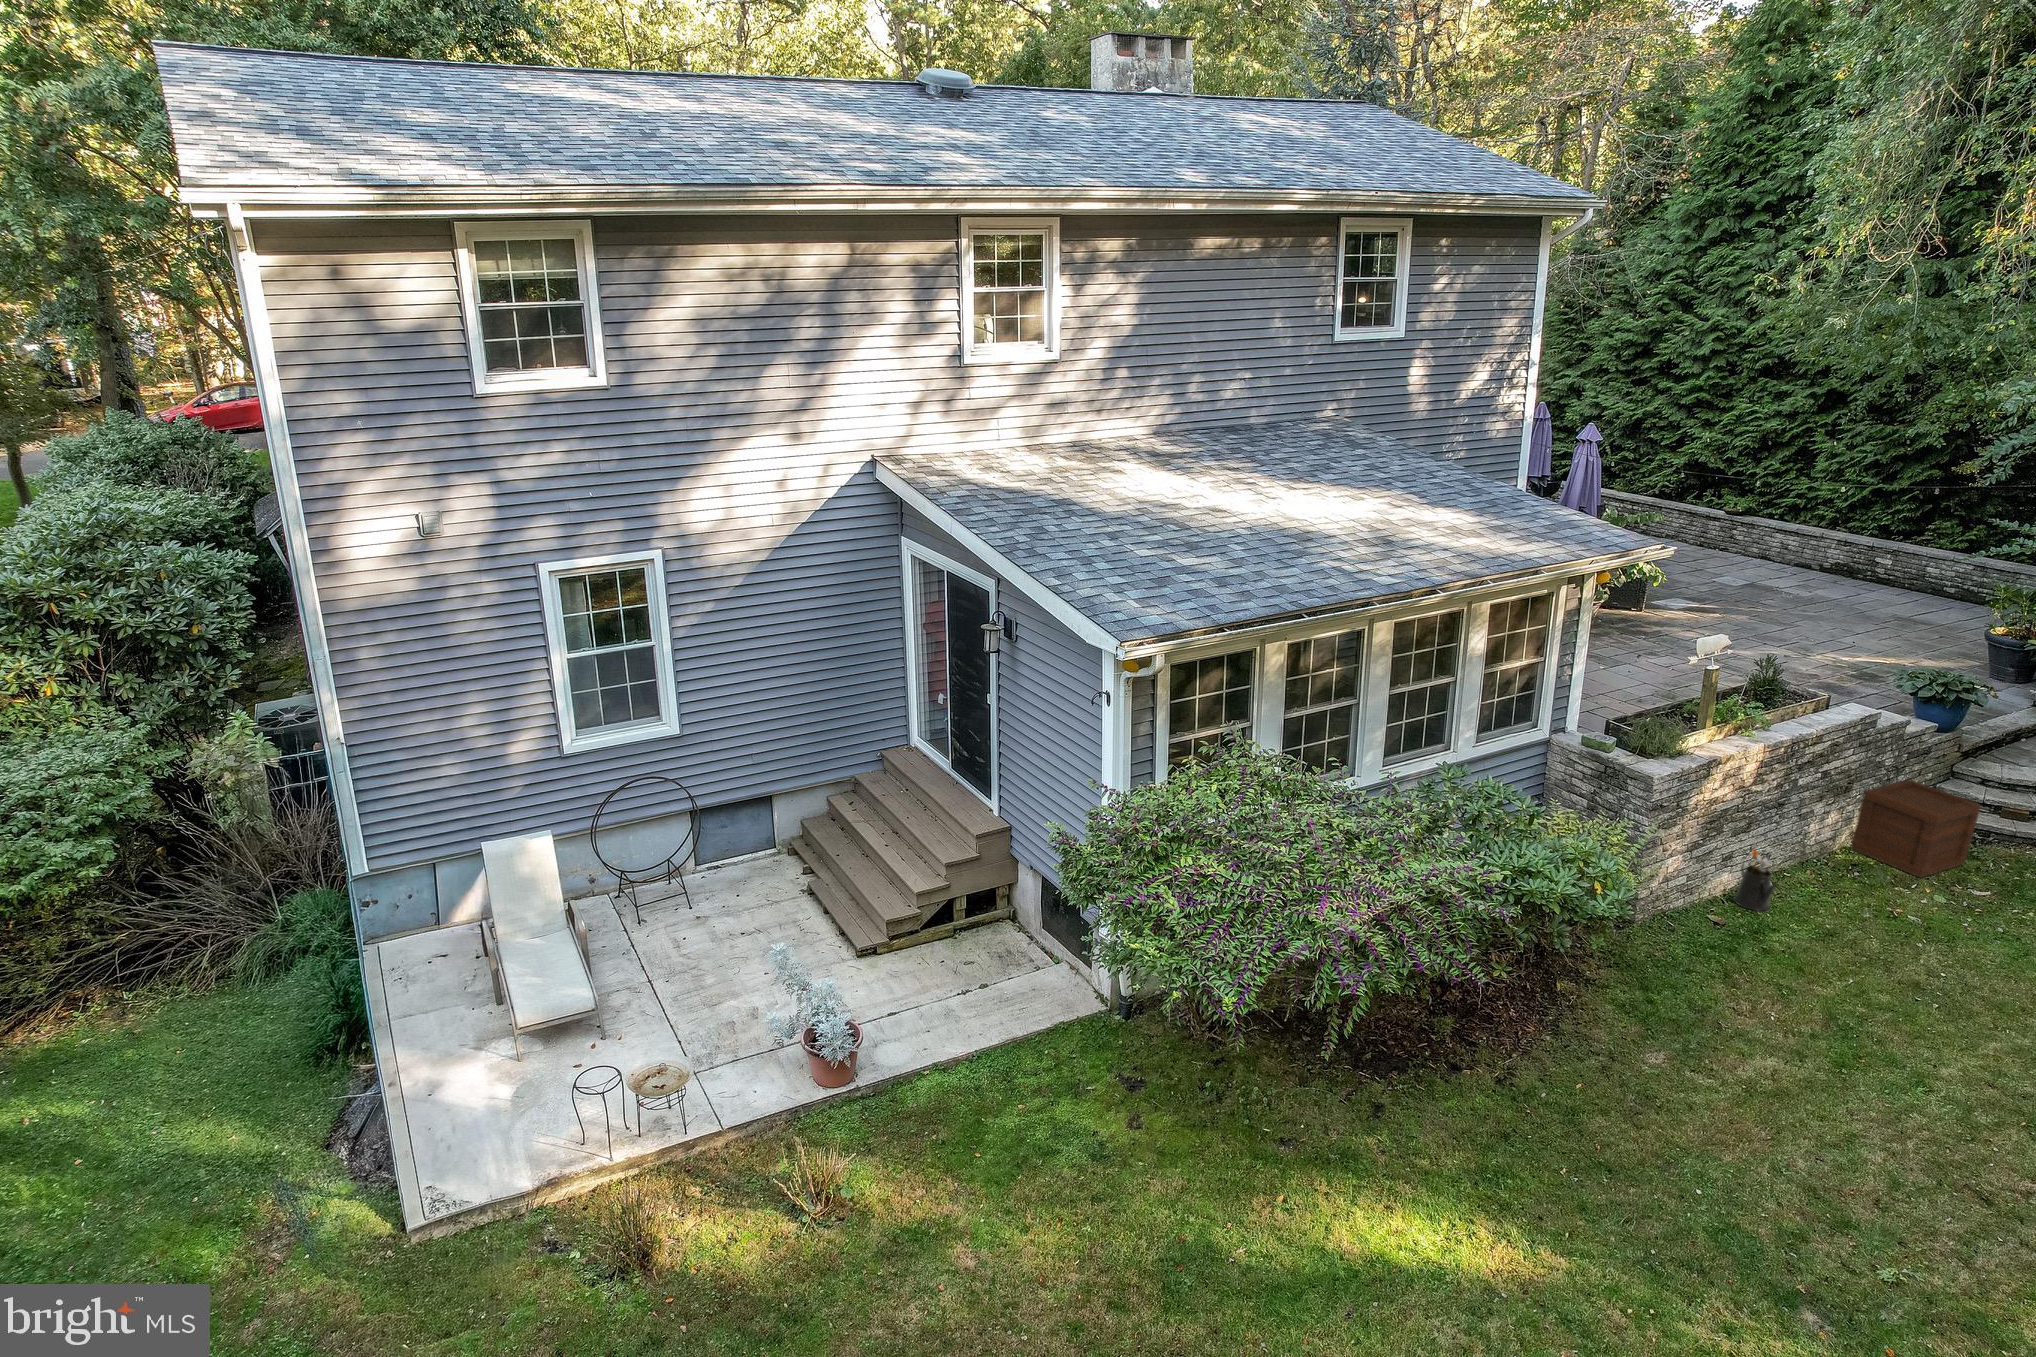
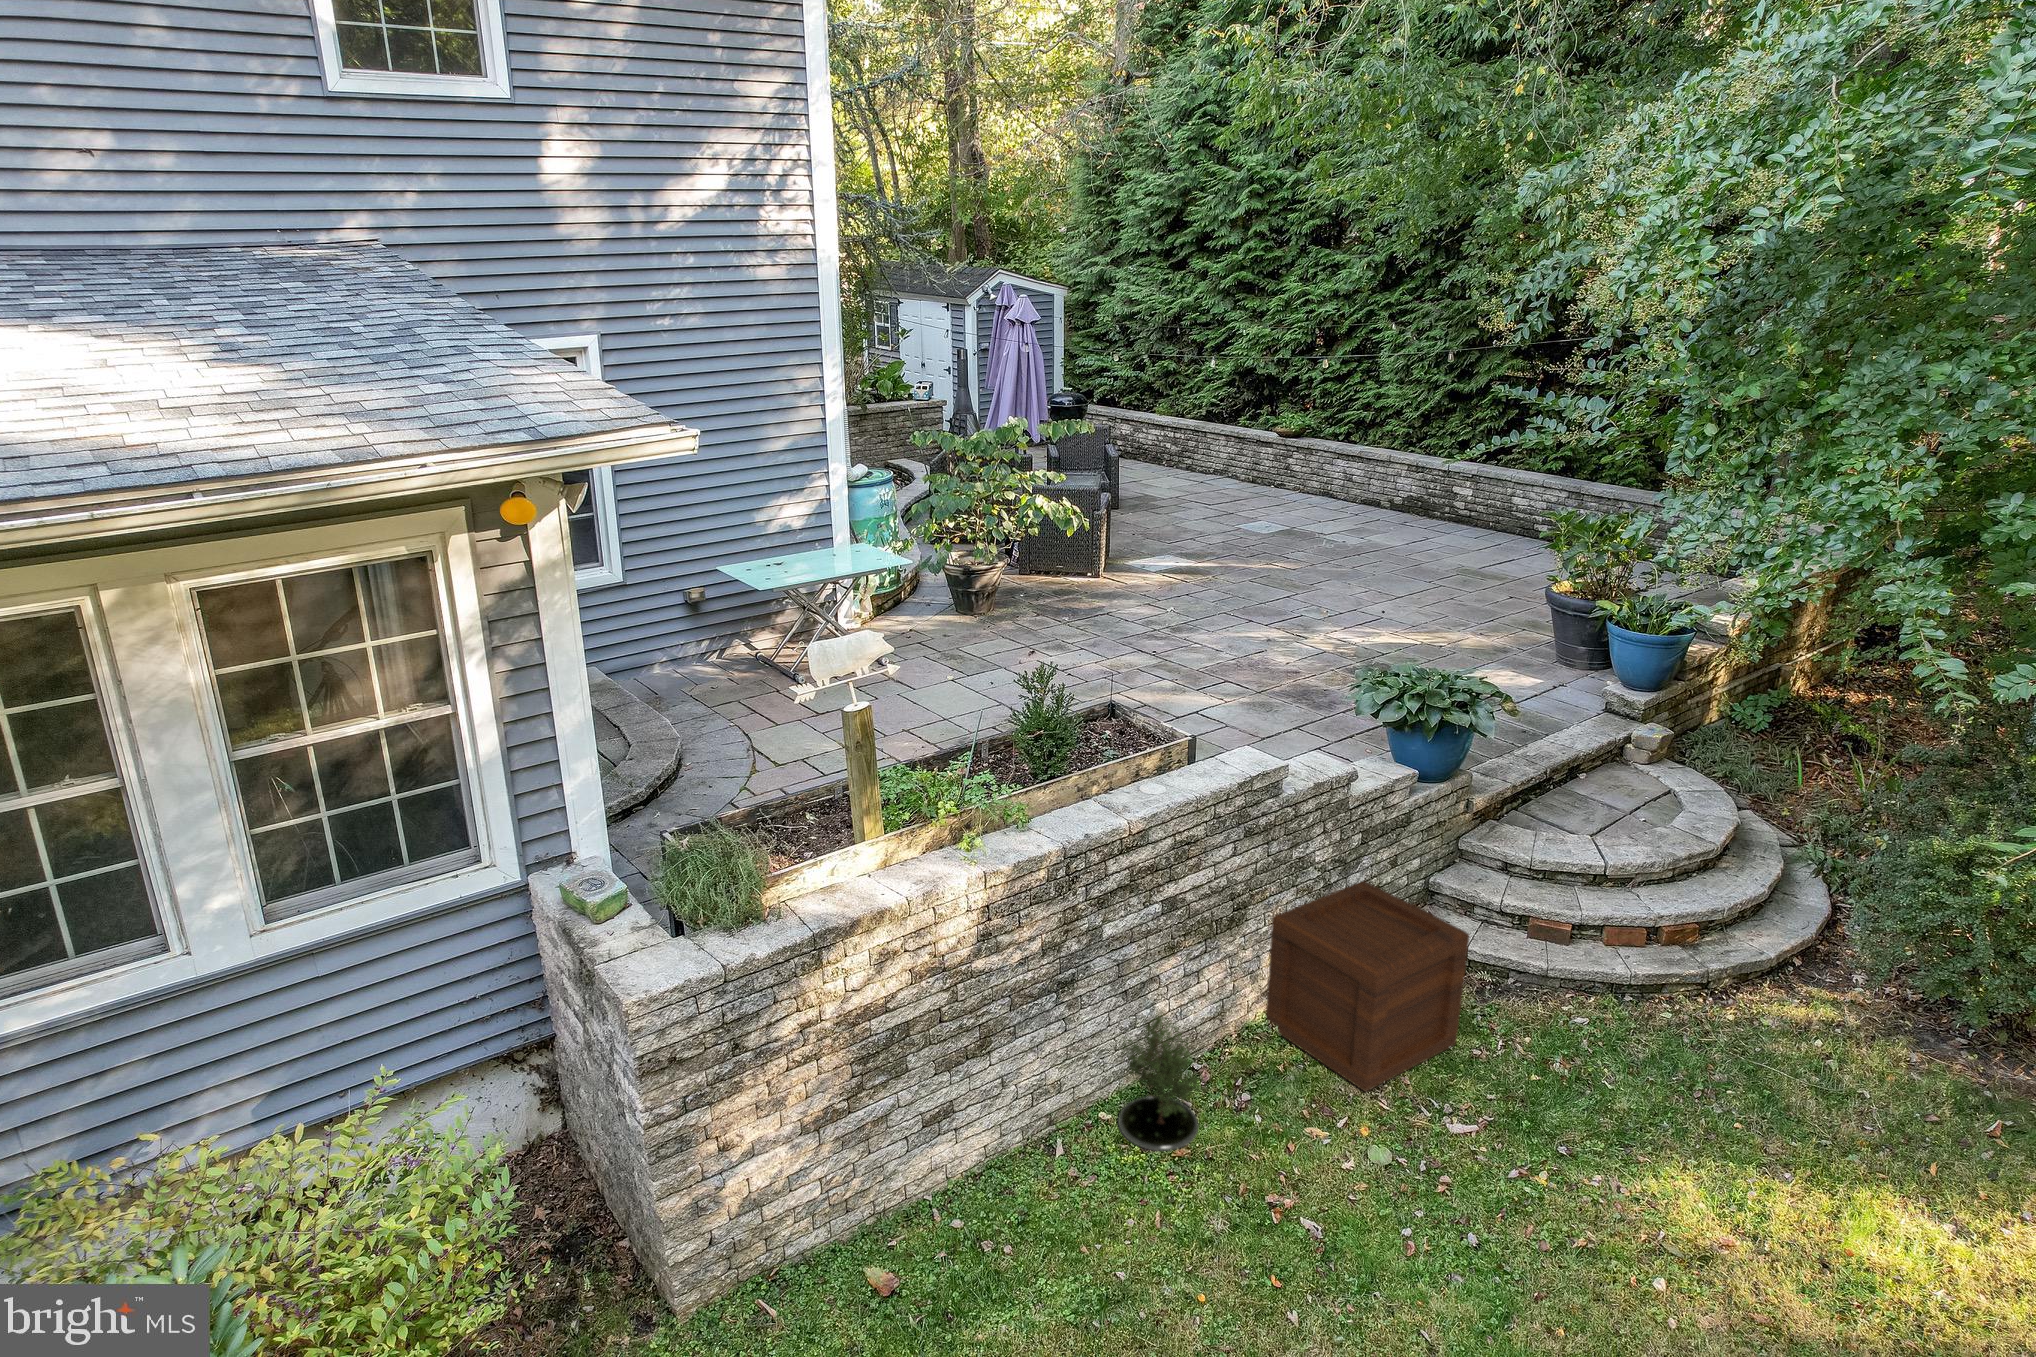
potted tree: none [1791,819,1850,890] -> present [1118,1009,1205,1151]
watering can: present [1734,850,1776,911] -> none [960,1093,1031,1240]

